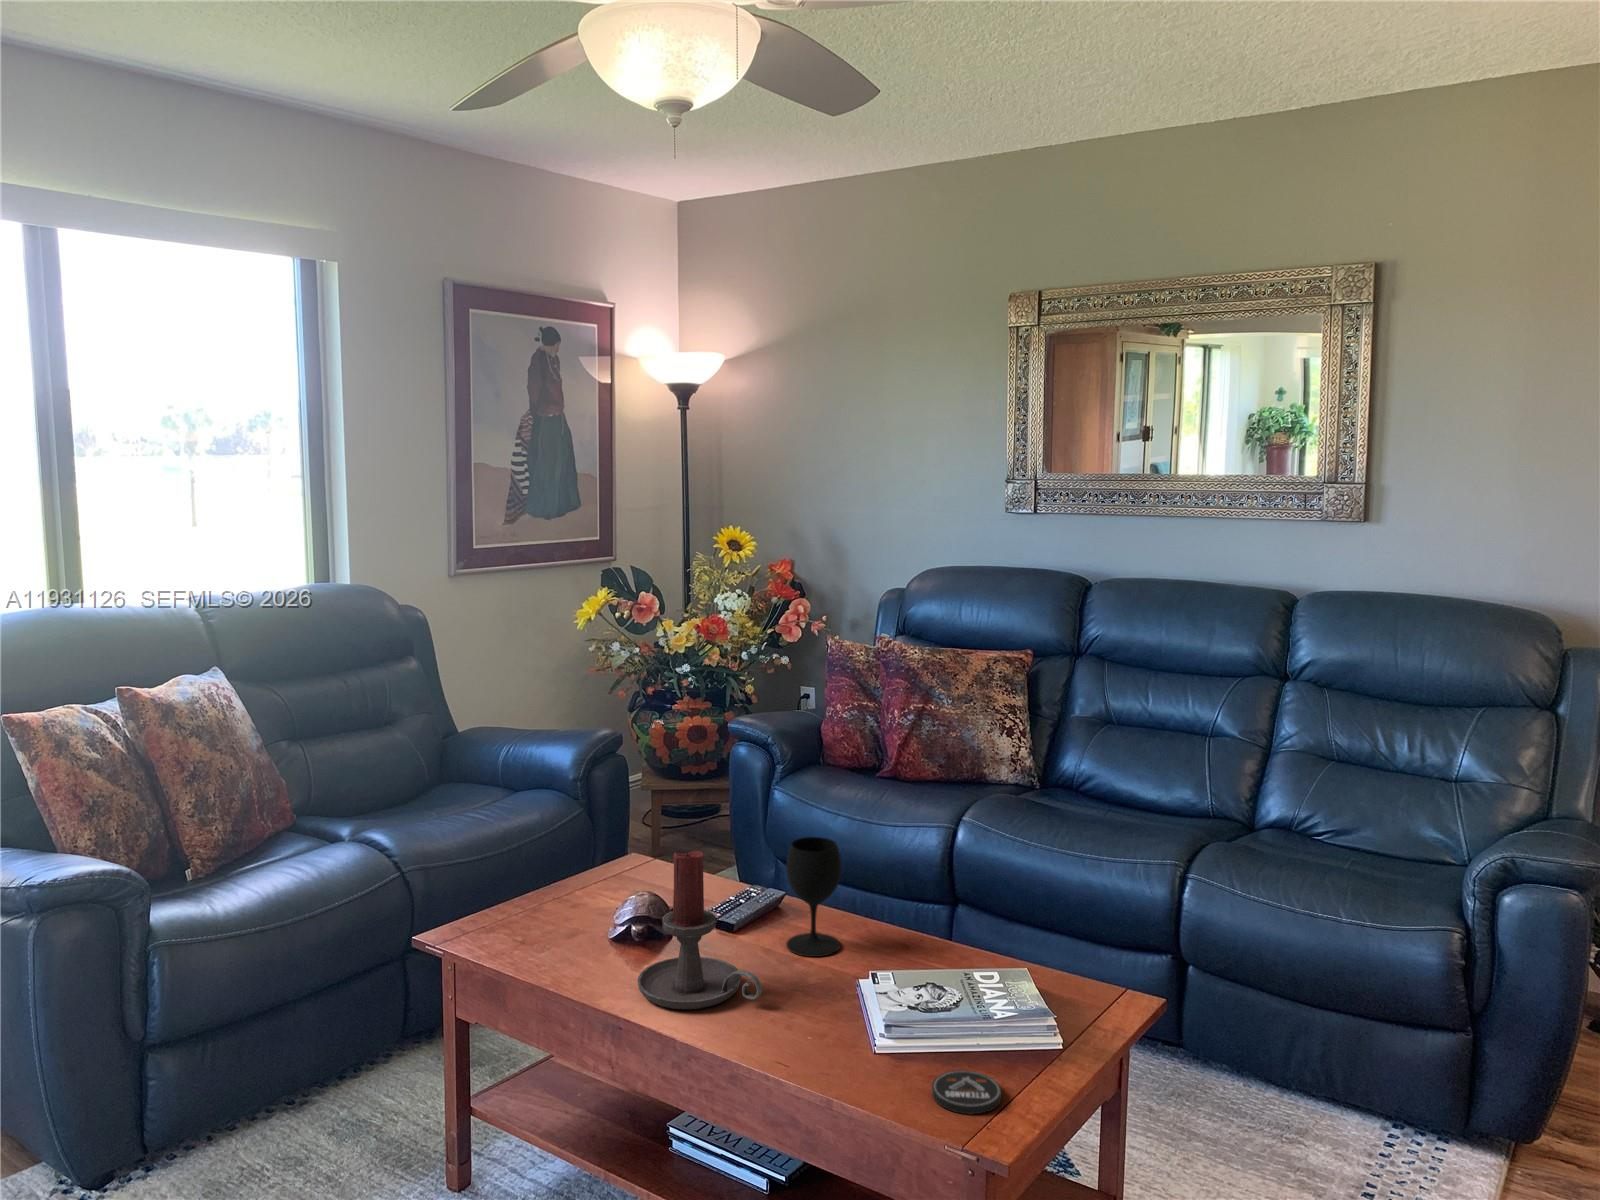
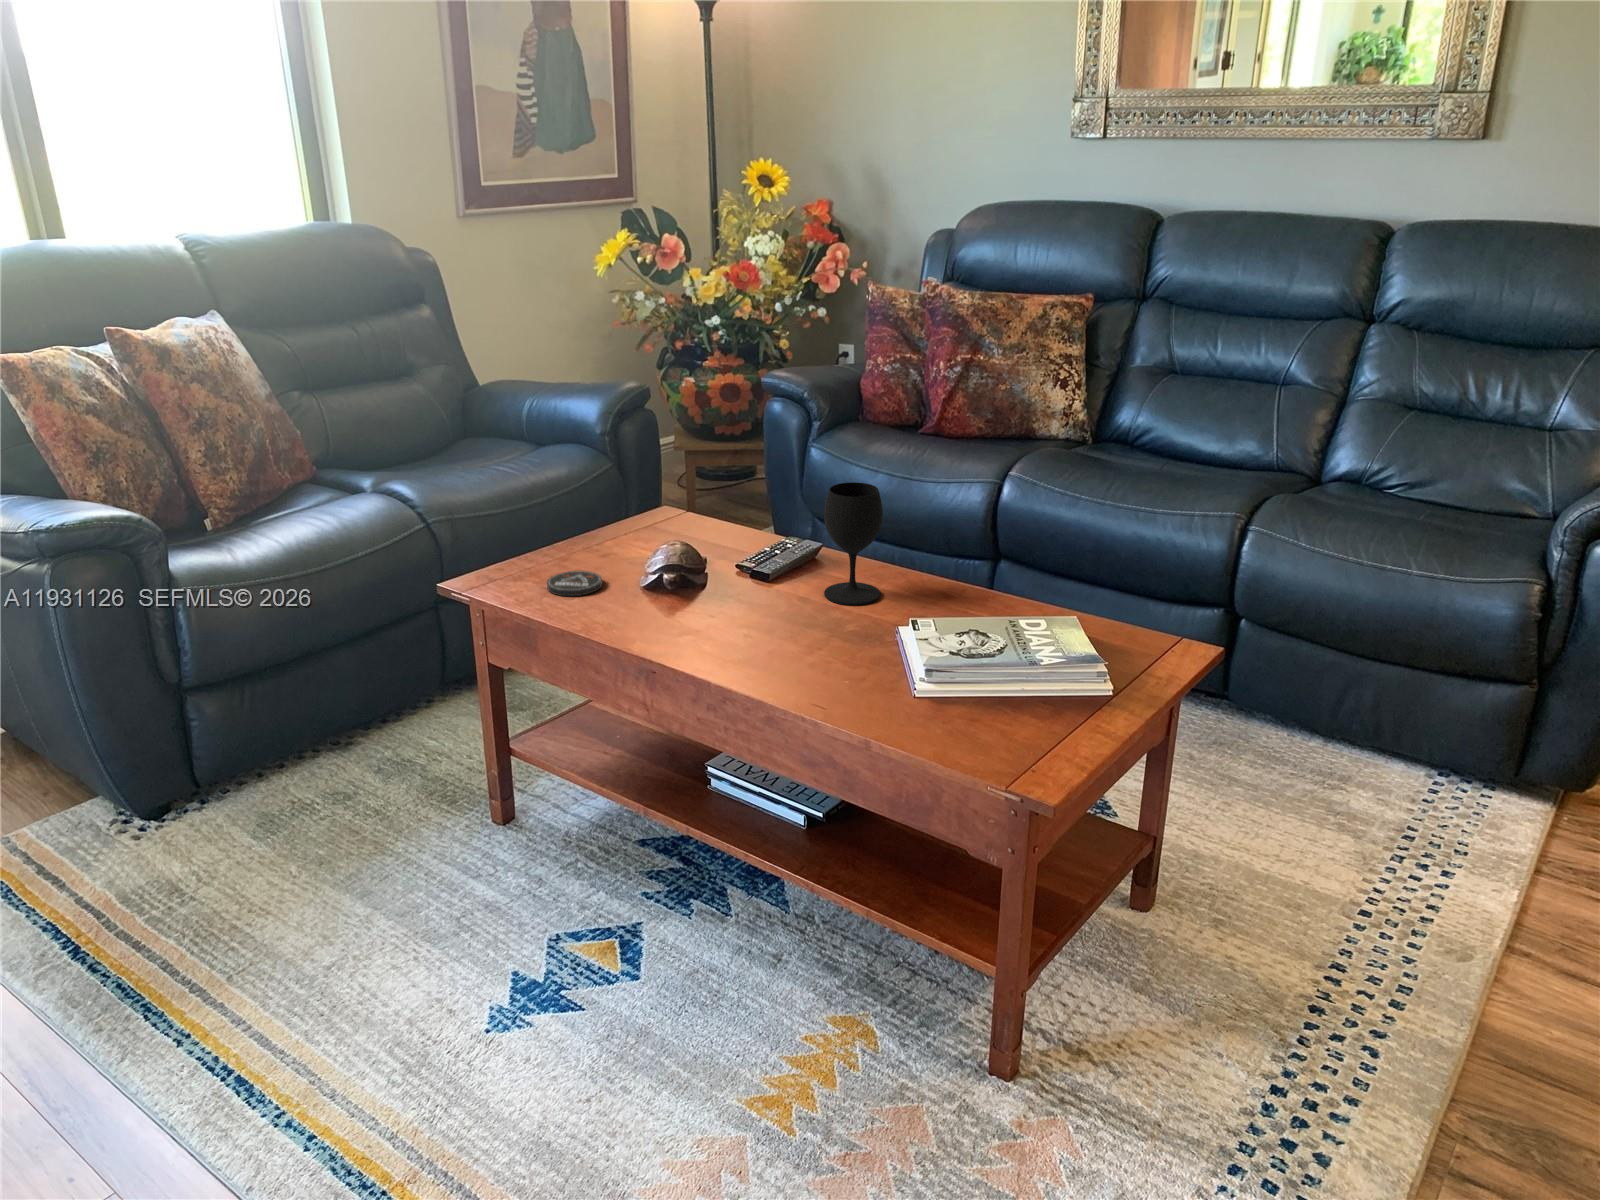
candle holder: present [637,851,762,1009] -> none [669,493,799,654]
coaster: present [932,1070,1002,1114] -> present [547,571,602,596]

